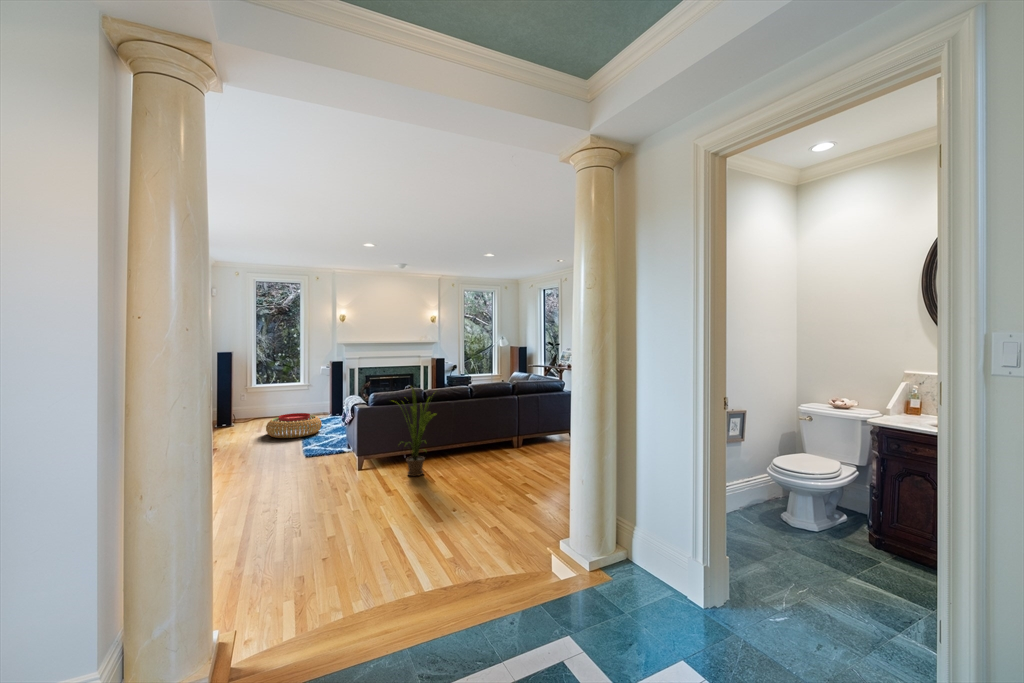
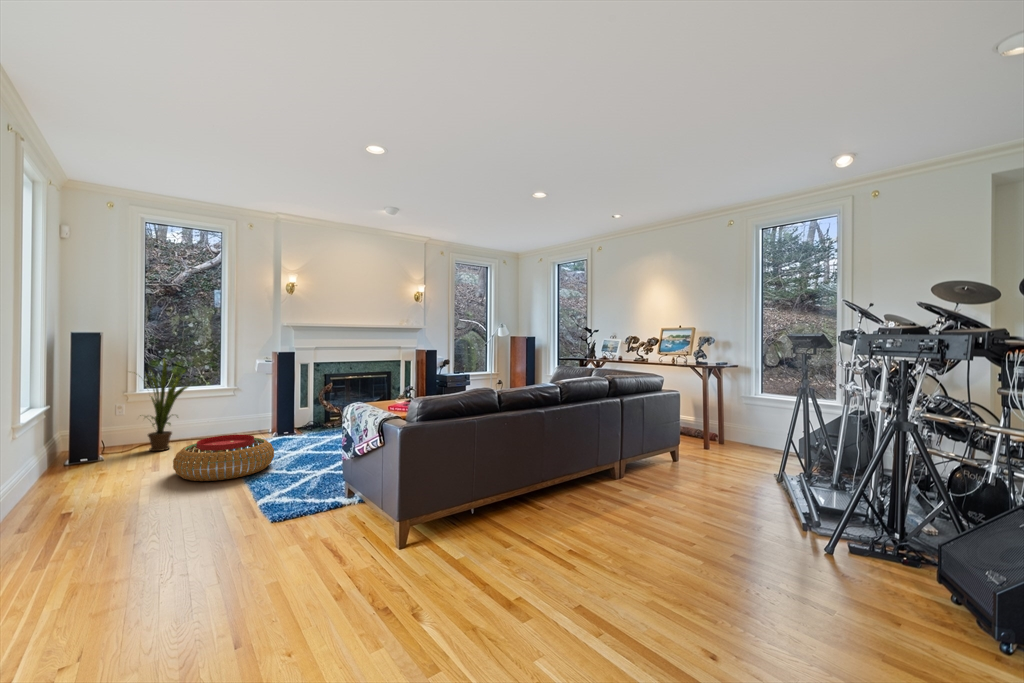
house plant: present [404,387,437,476] -> present [146,359,188,451]

